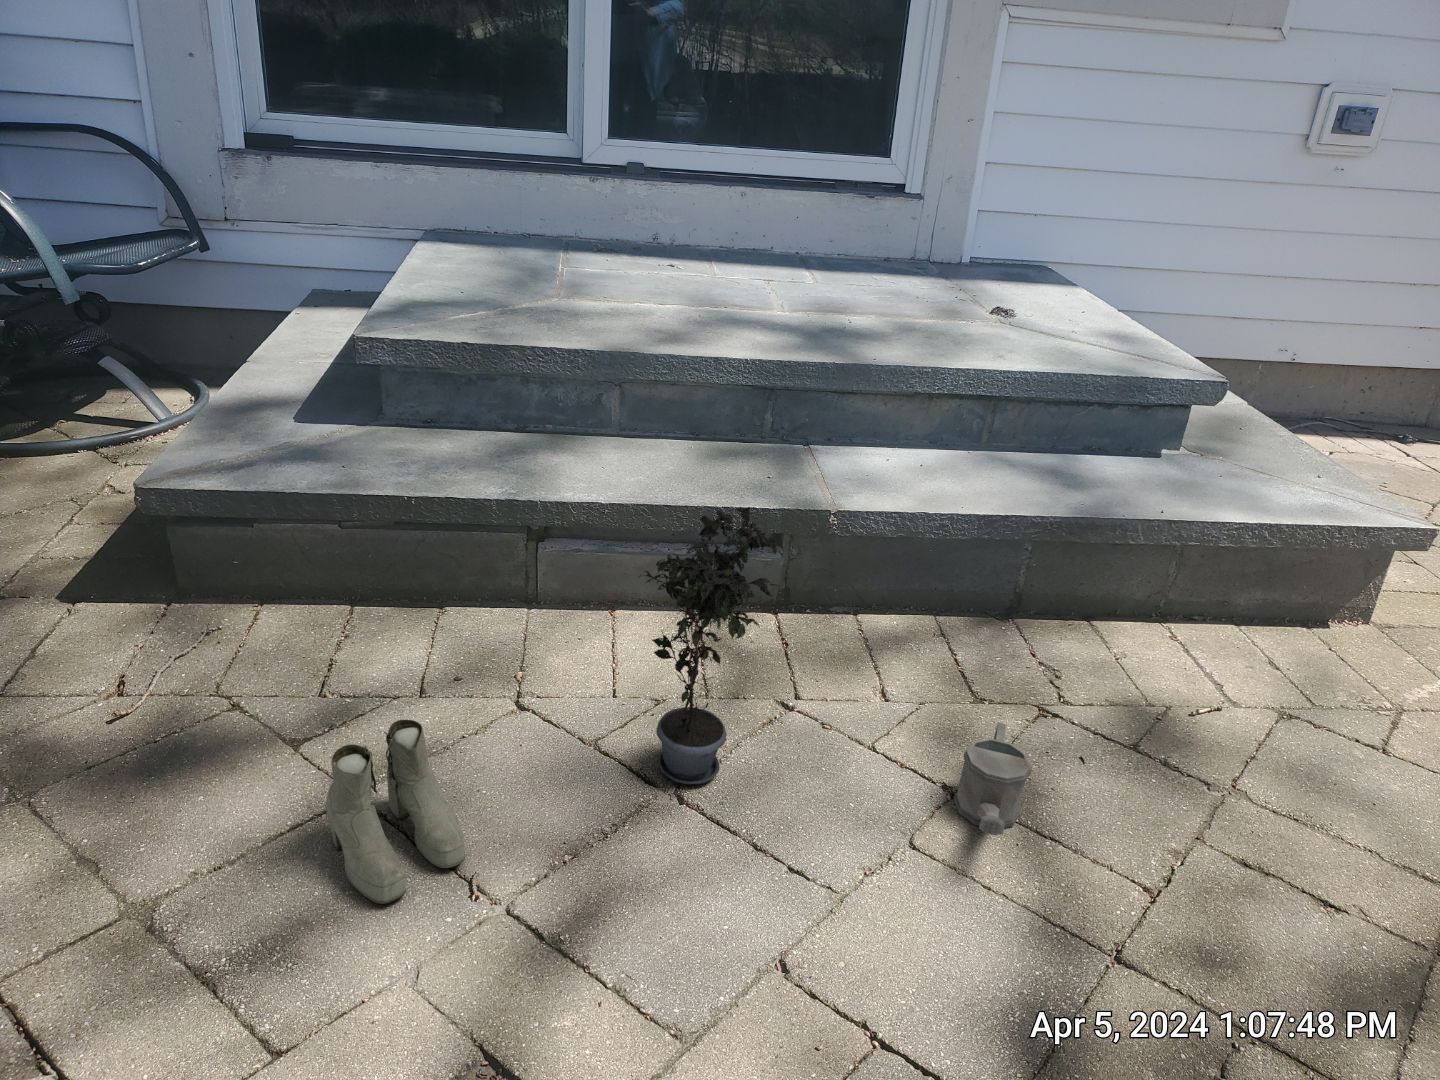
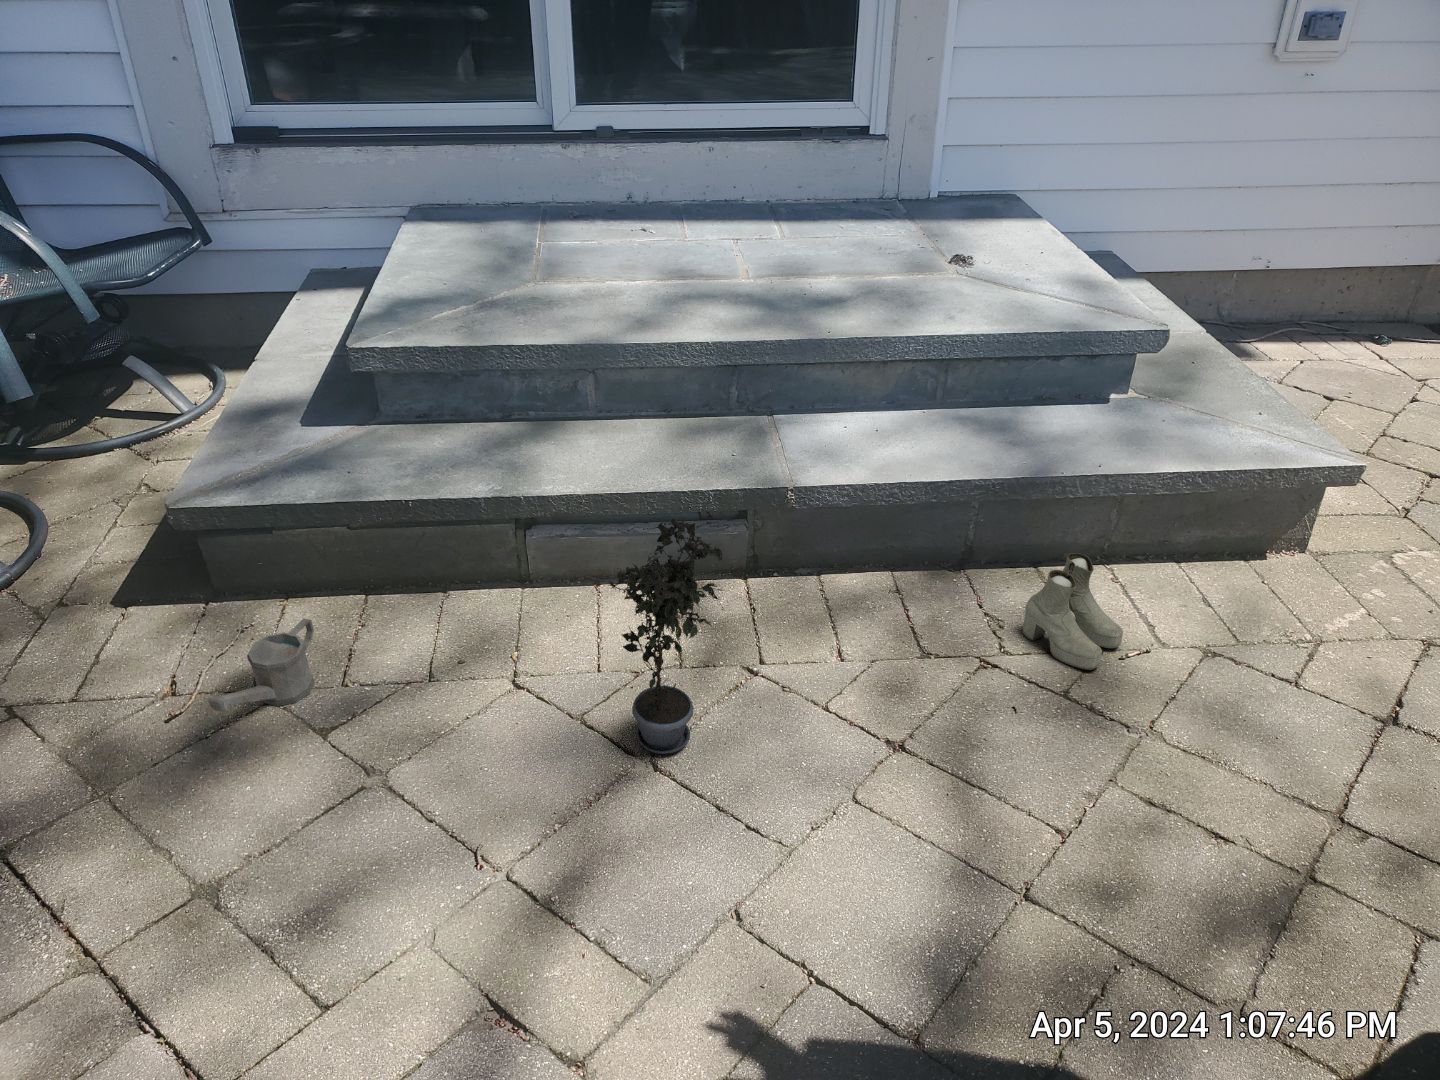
boots: present [326,720,466,904] -> present [1022,553,1123,670]
watering can: present [954,722,1032,835] -> present [207,618,314,712]

